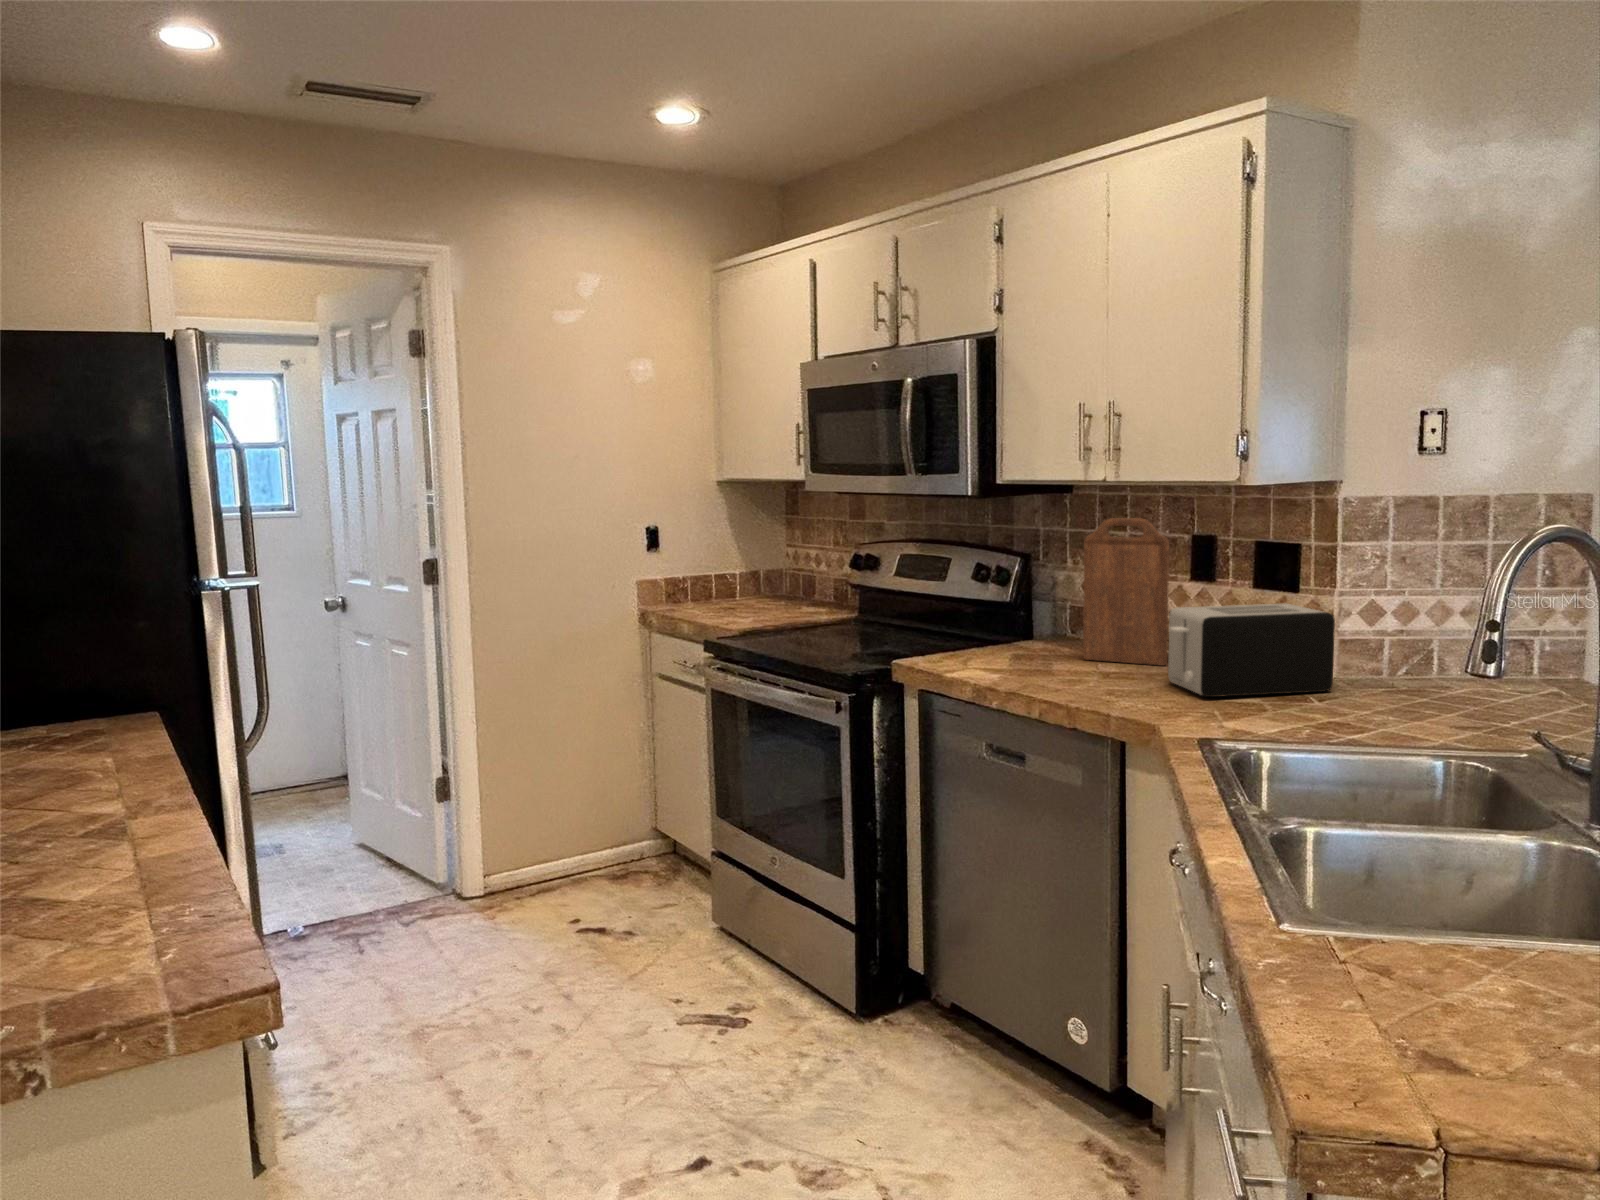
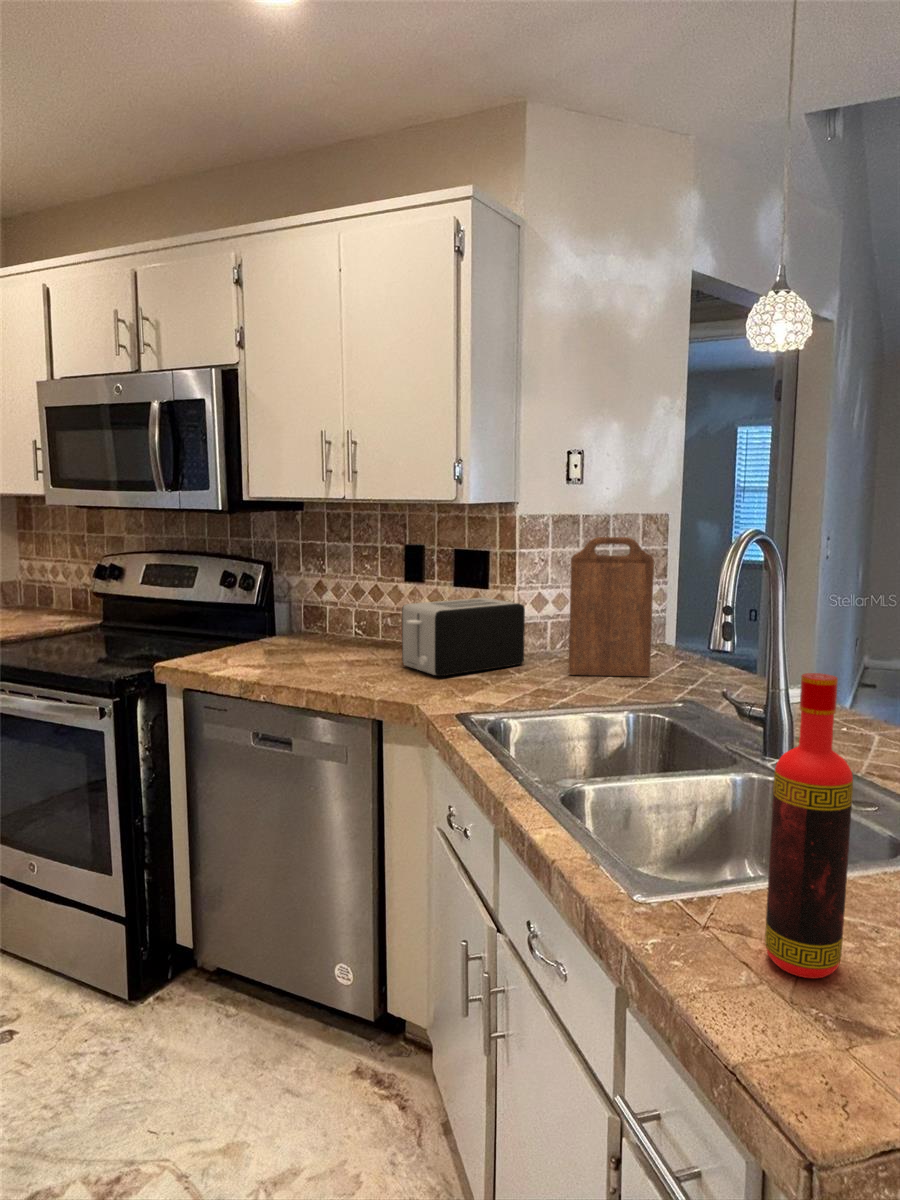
cutting board: present [1083,518,1169,666] -> present [569,537,654,677]
bottle: none [1393,691,1492,1027] -> present [765,673,853,979]

